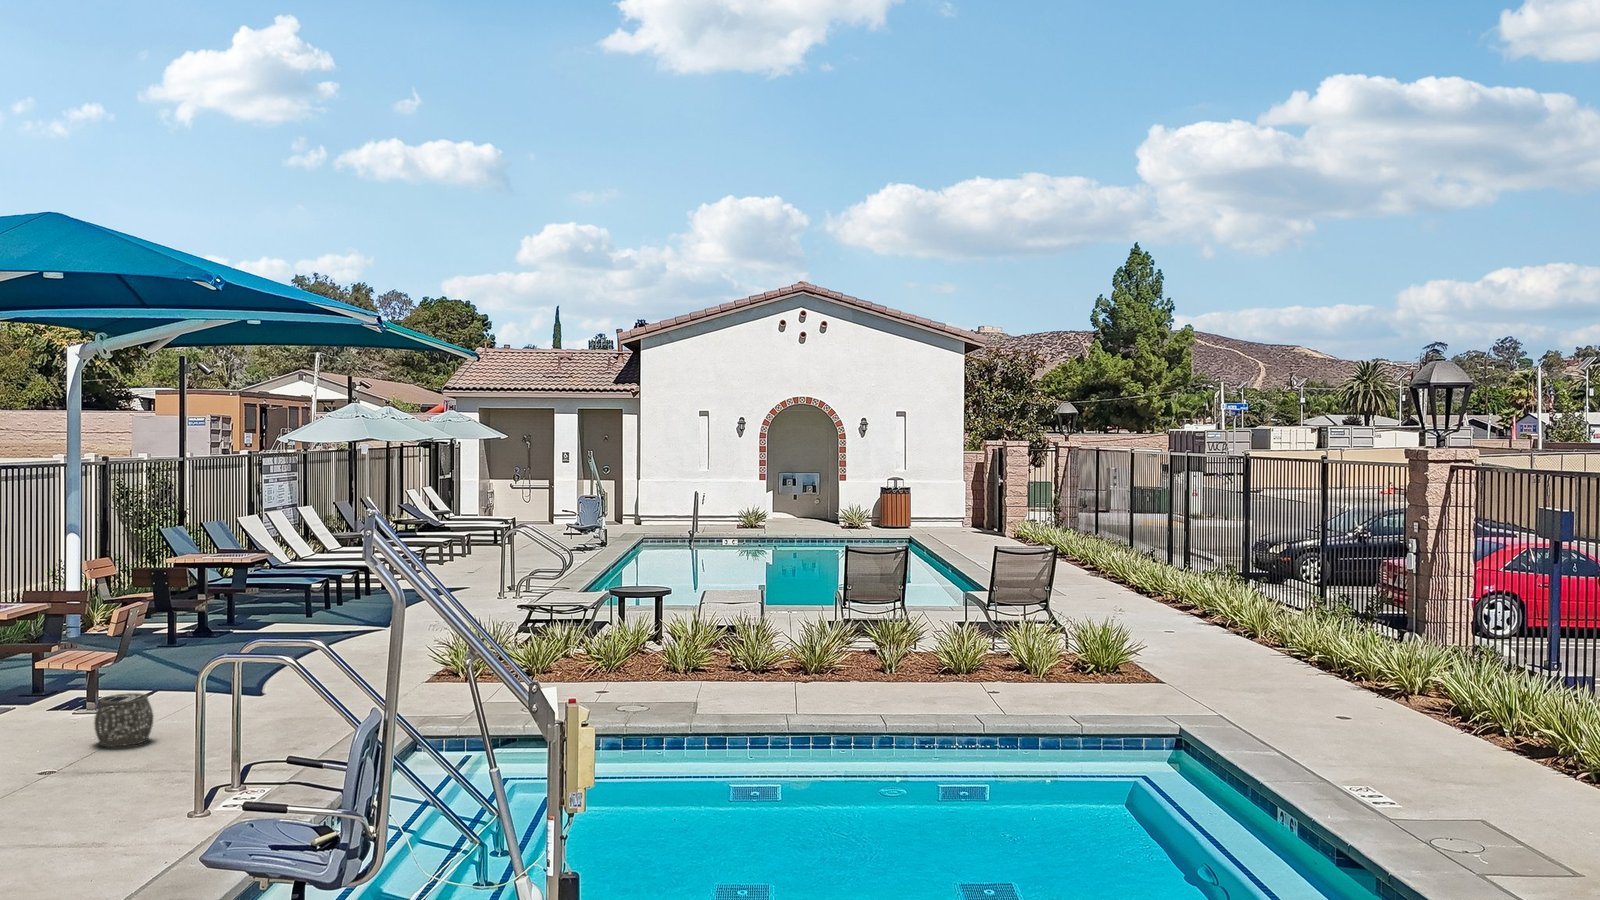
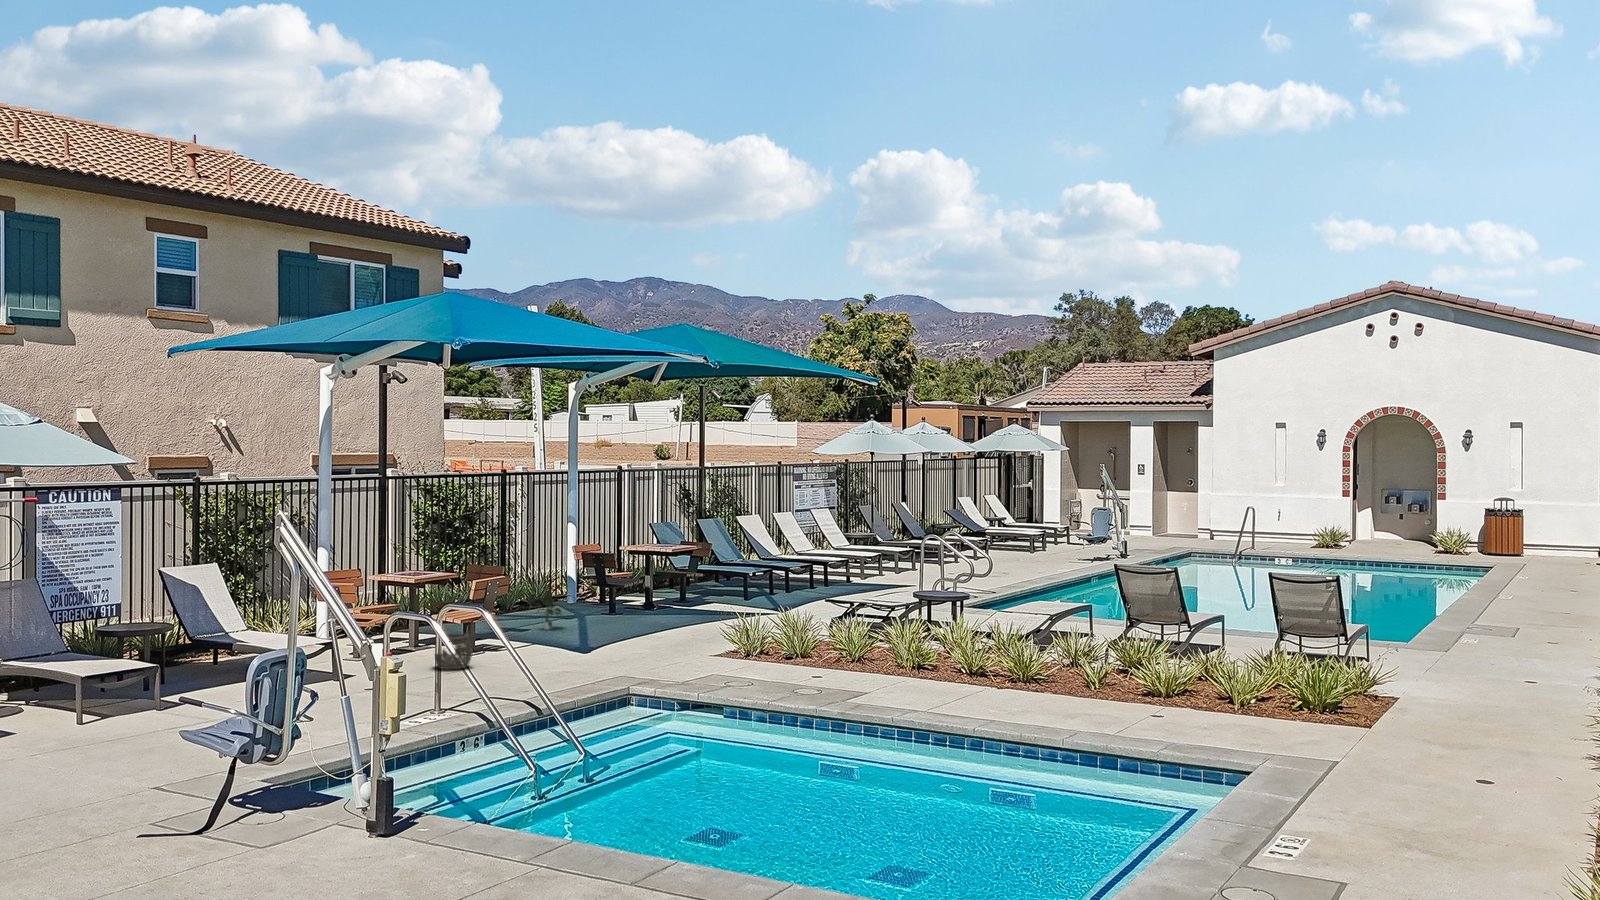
potted plant: none [121,624,161,678] -> present [534,590,562,630]

